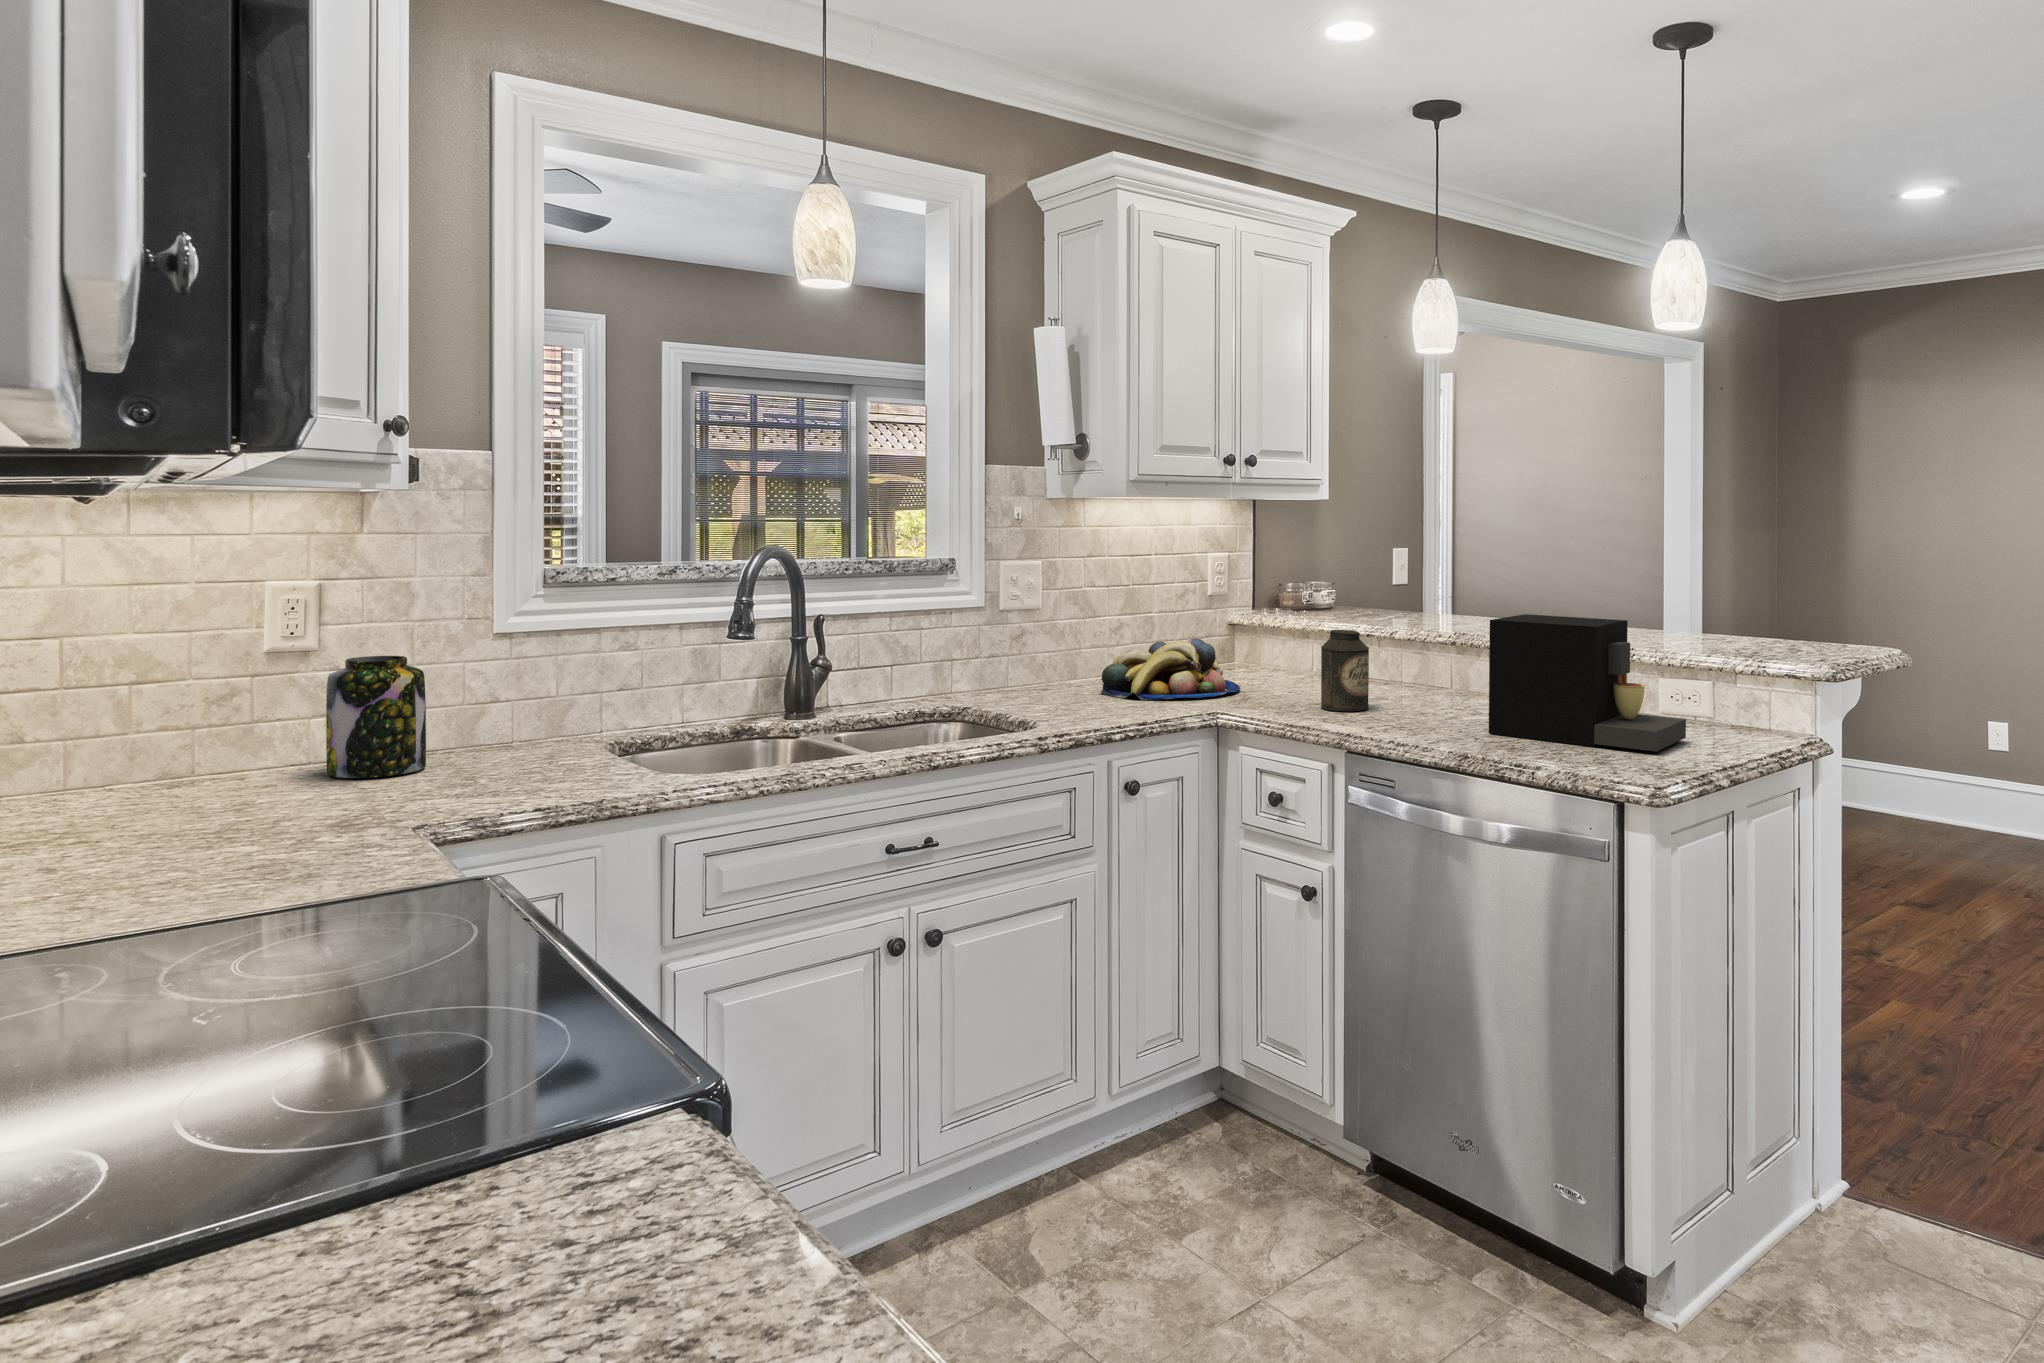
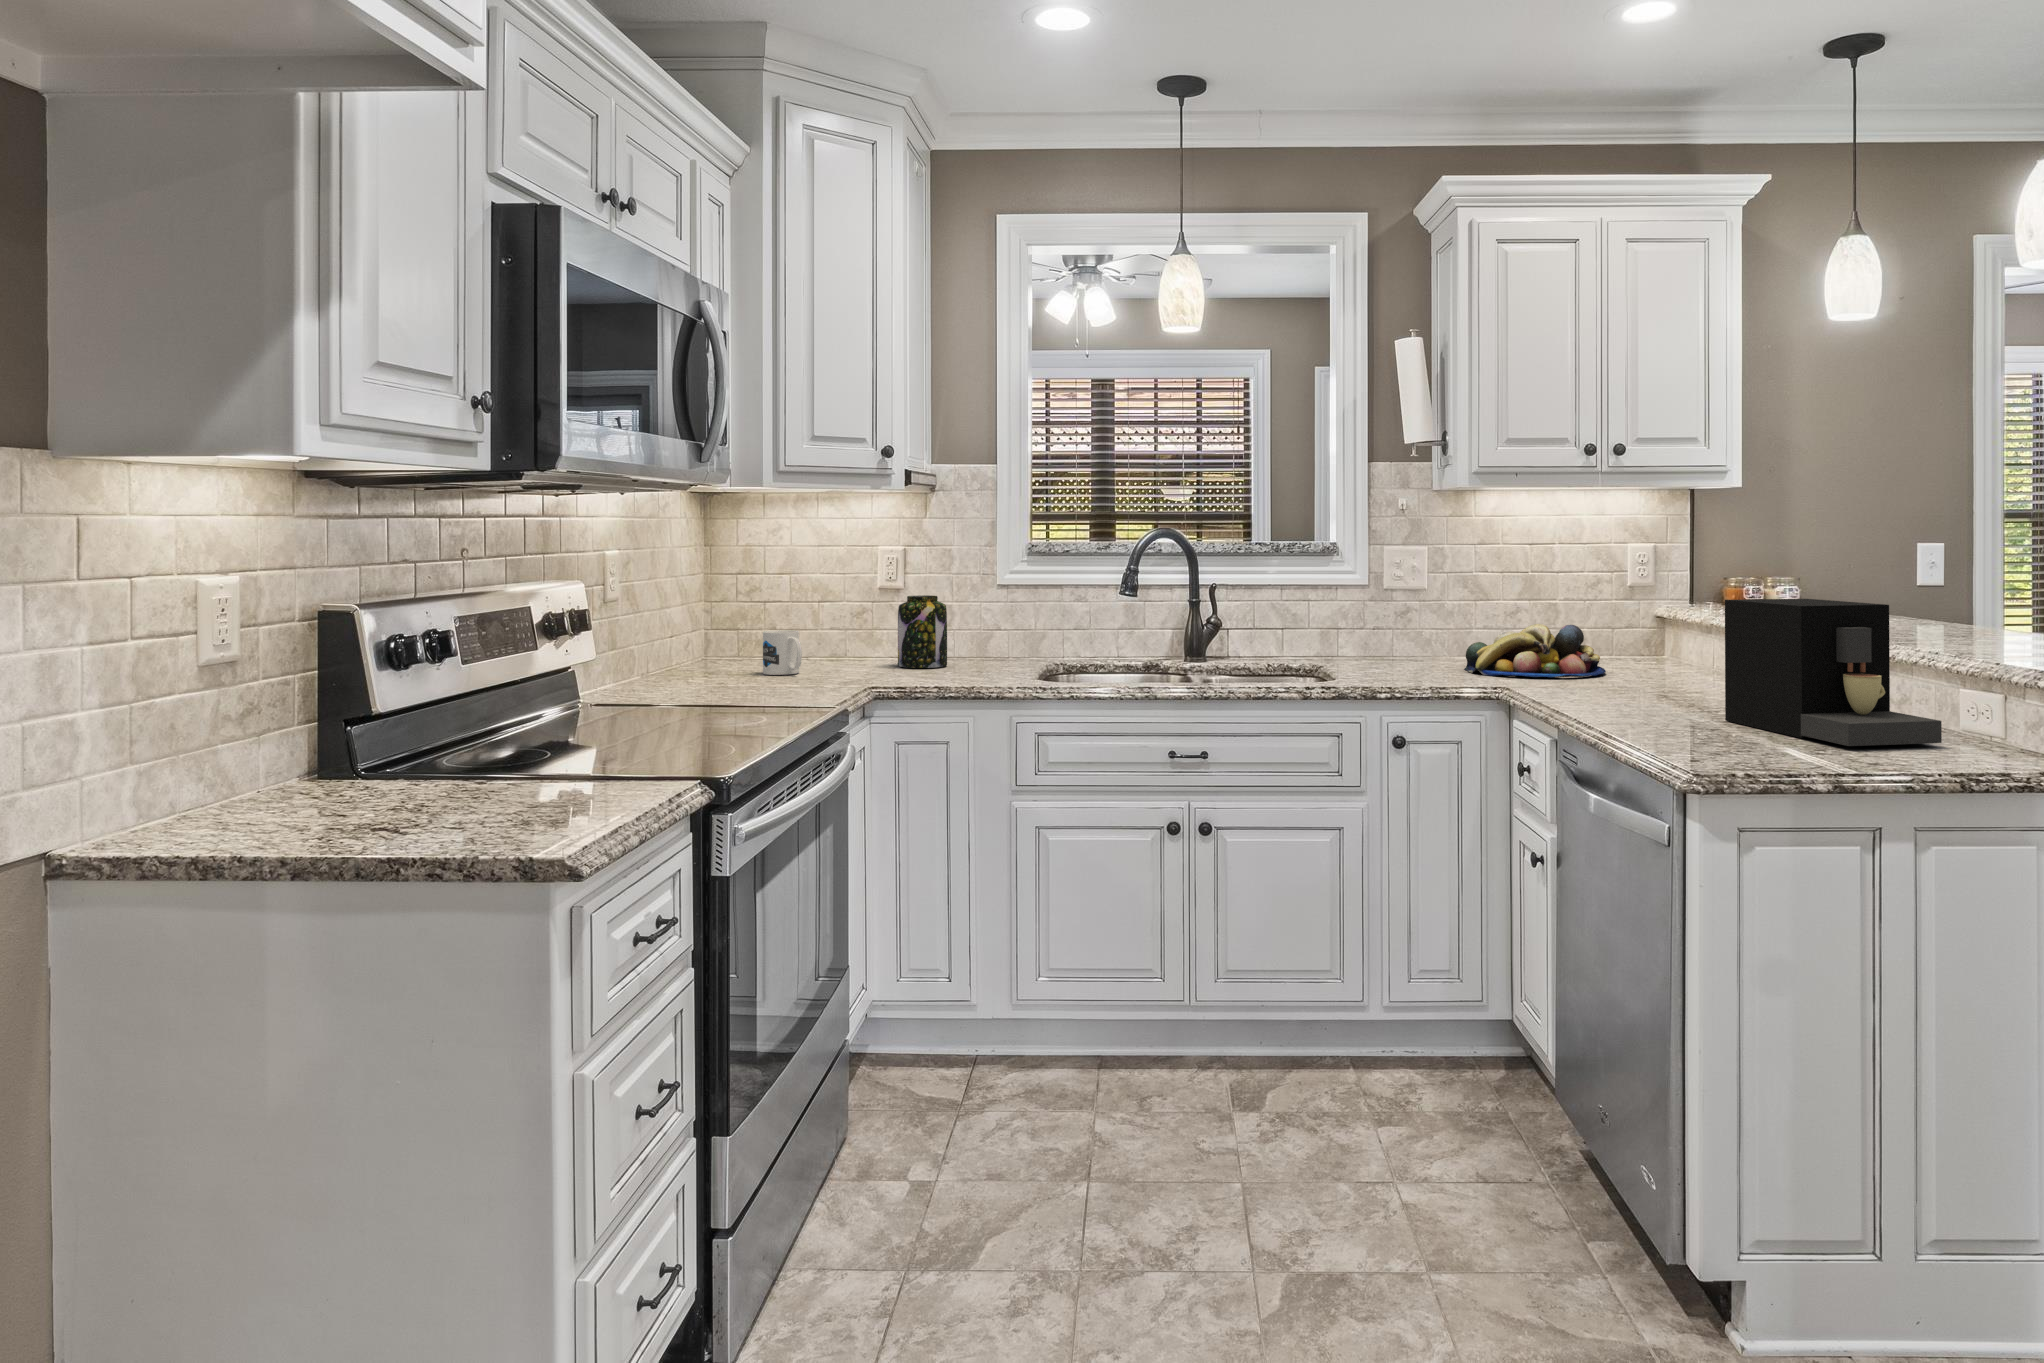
canister: present [1321,630,1369,711] -> none [1627,614,1679,696]
mug: none [66,742,179,833] -> present [763,630,802,675]

